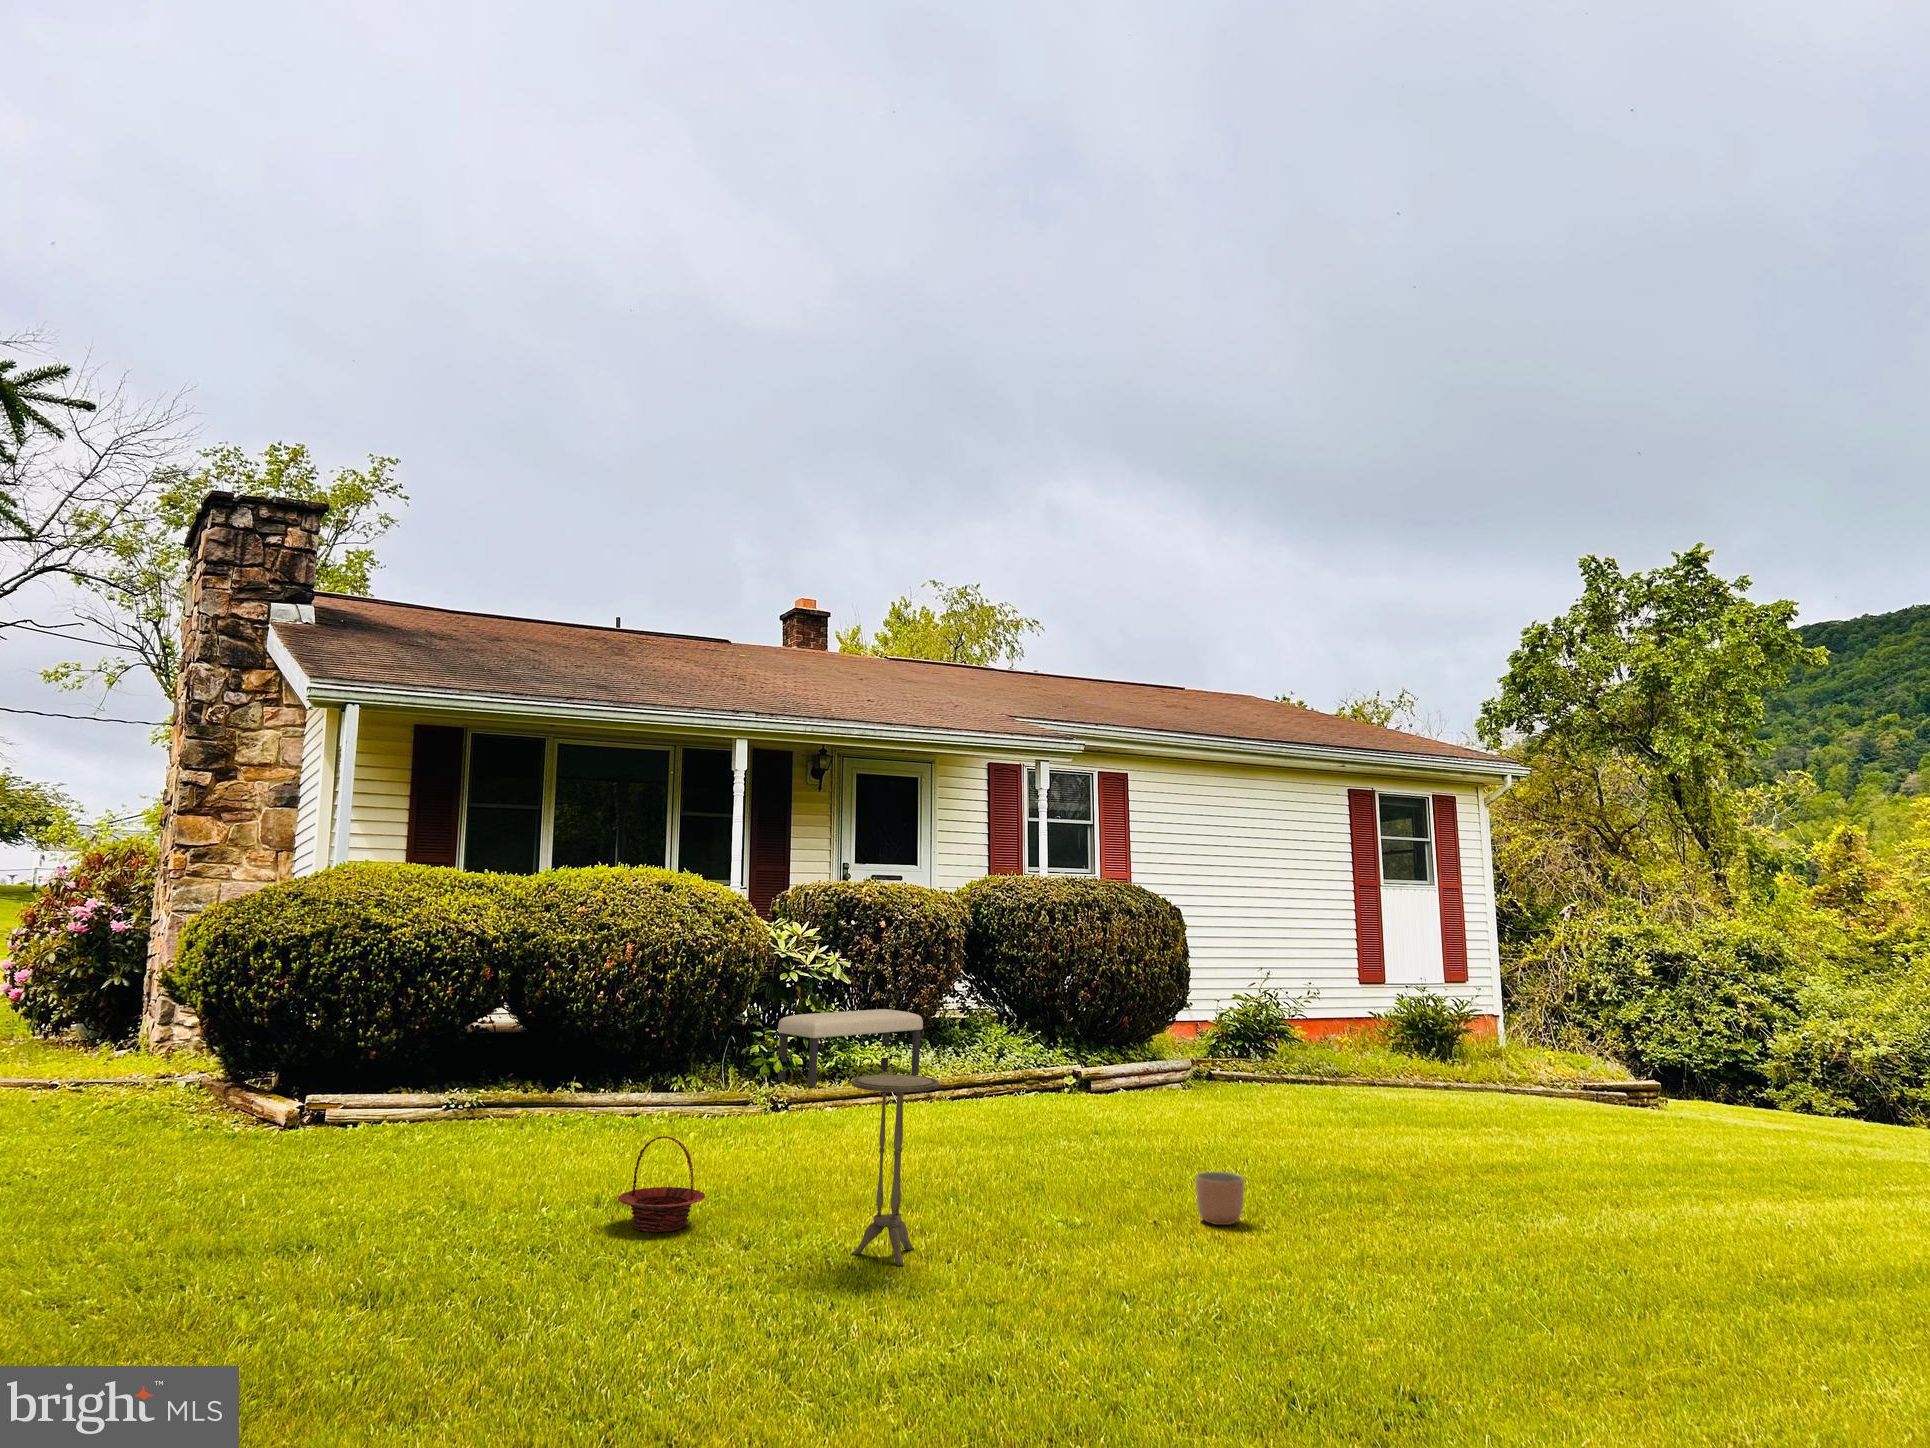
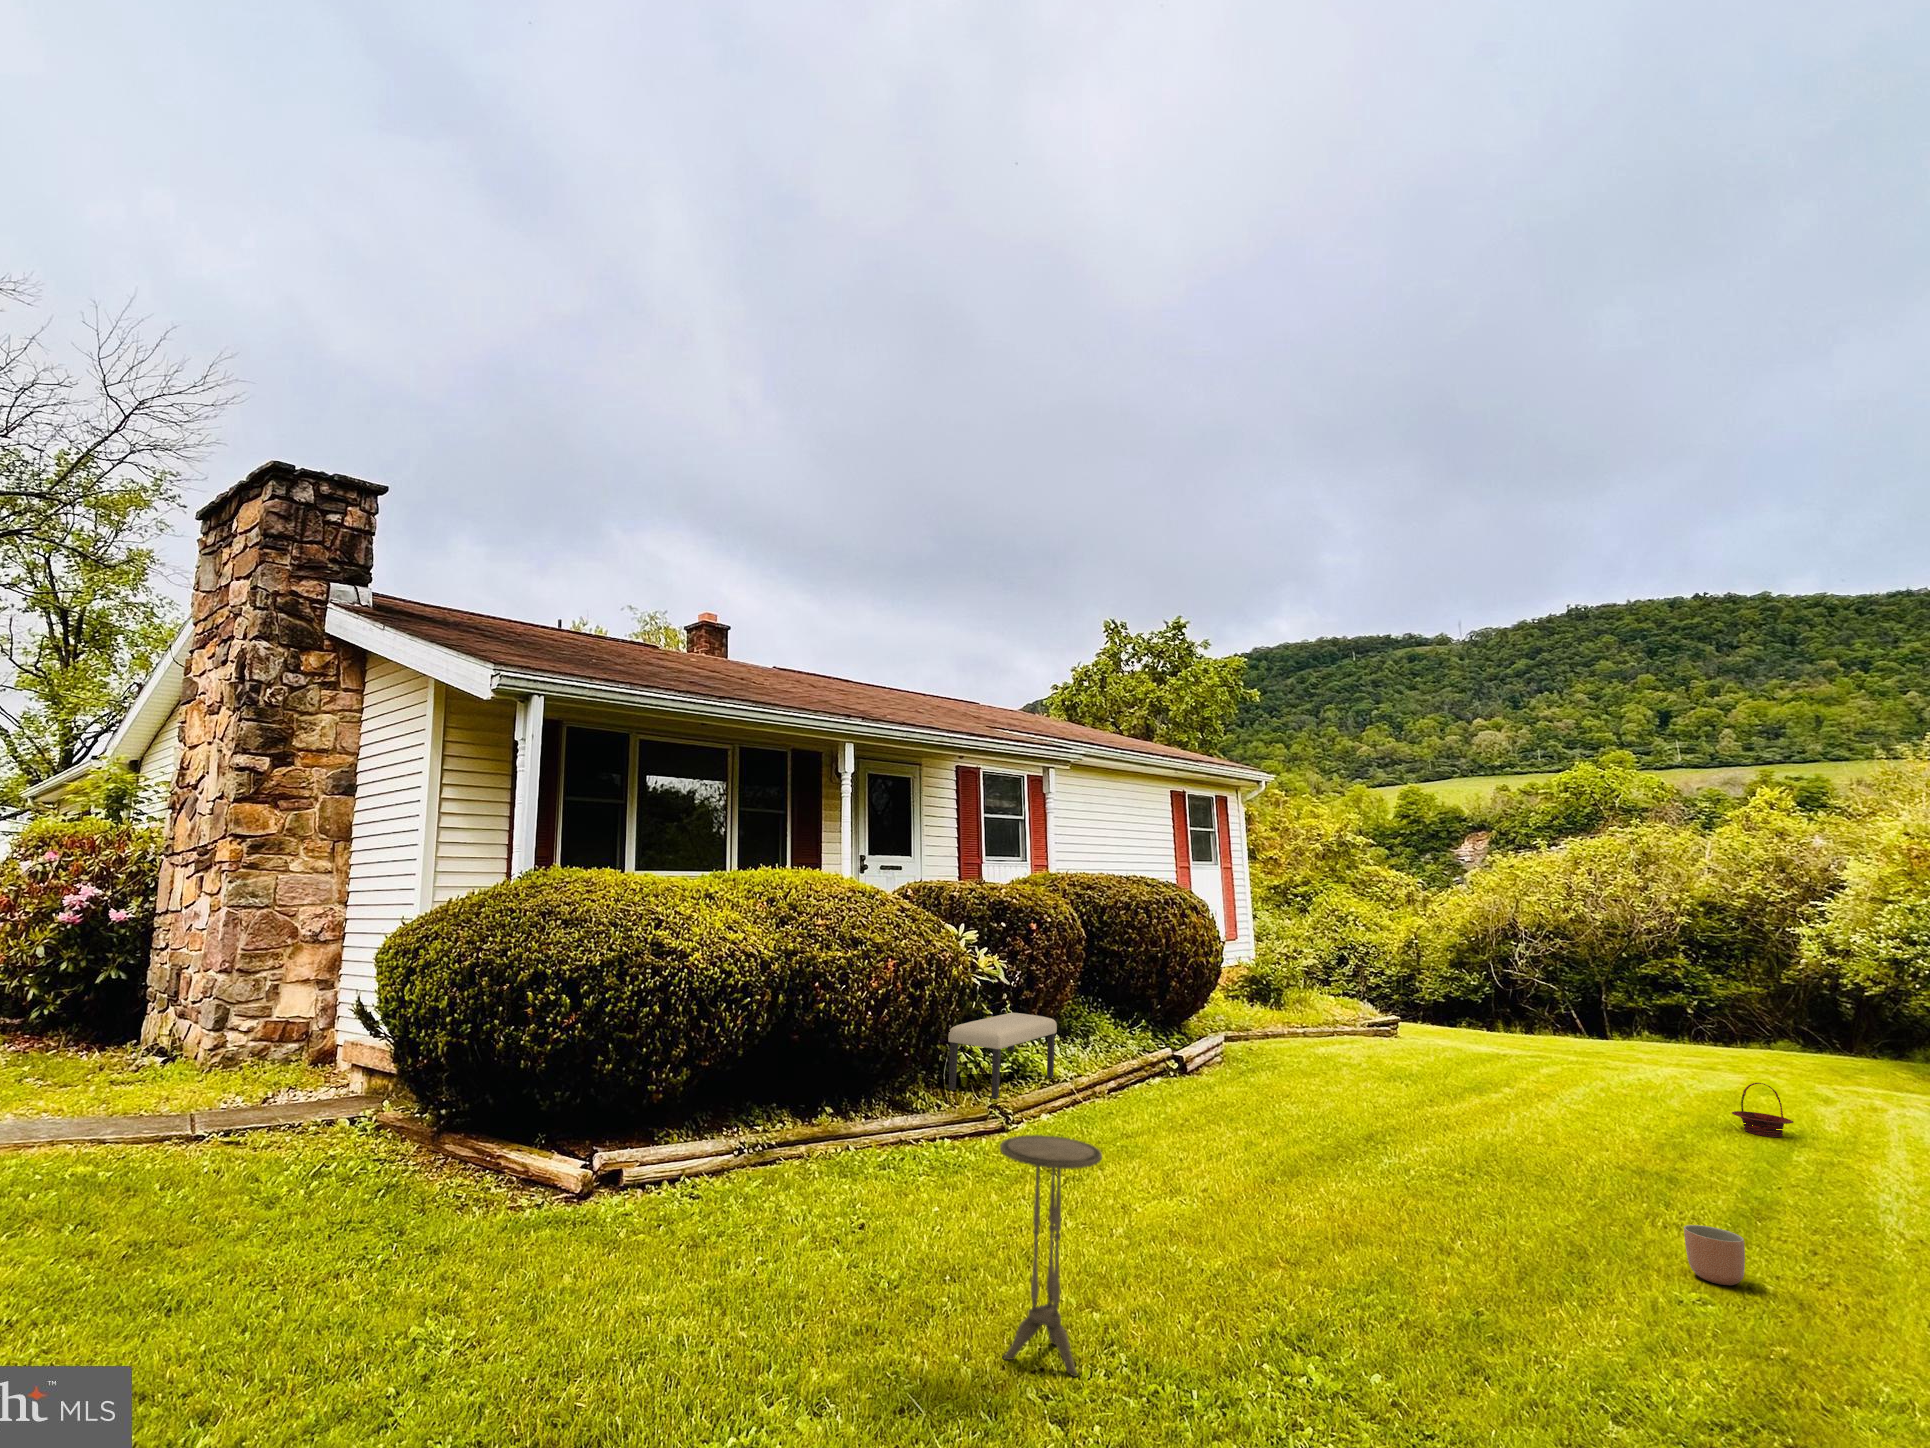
side table: present [851,1074,939,1266] -> present [1000,1135,1102,1377]
basket: present [618,1136,706,1232] -> present [1732,1083,1793,1137]

